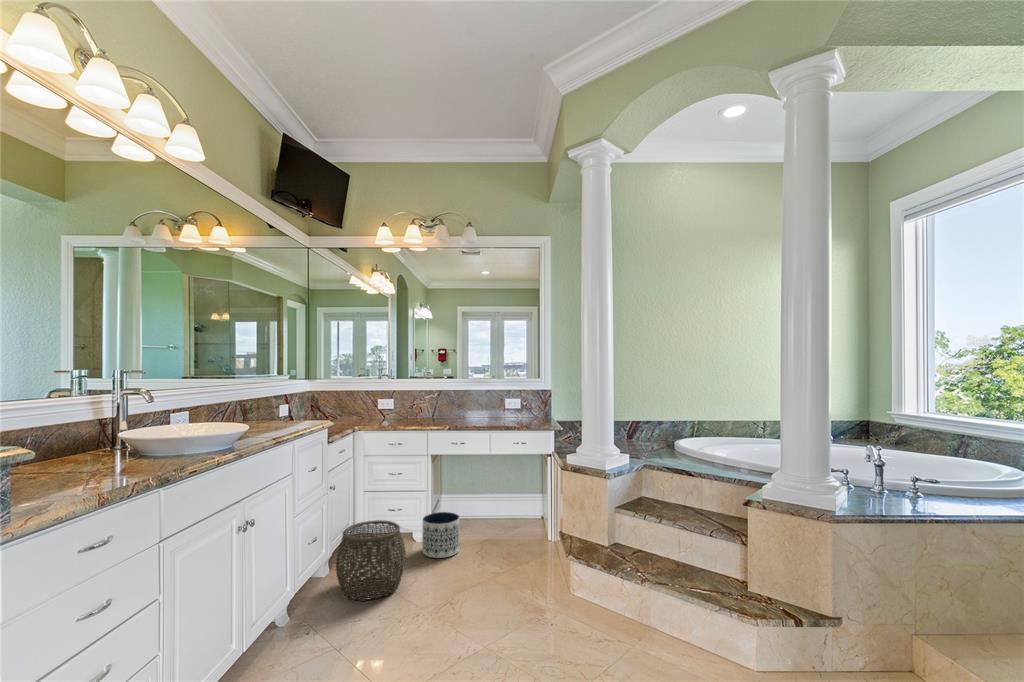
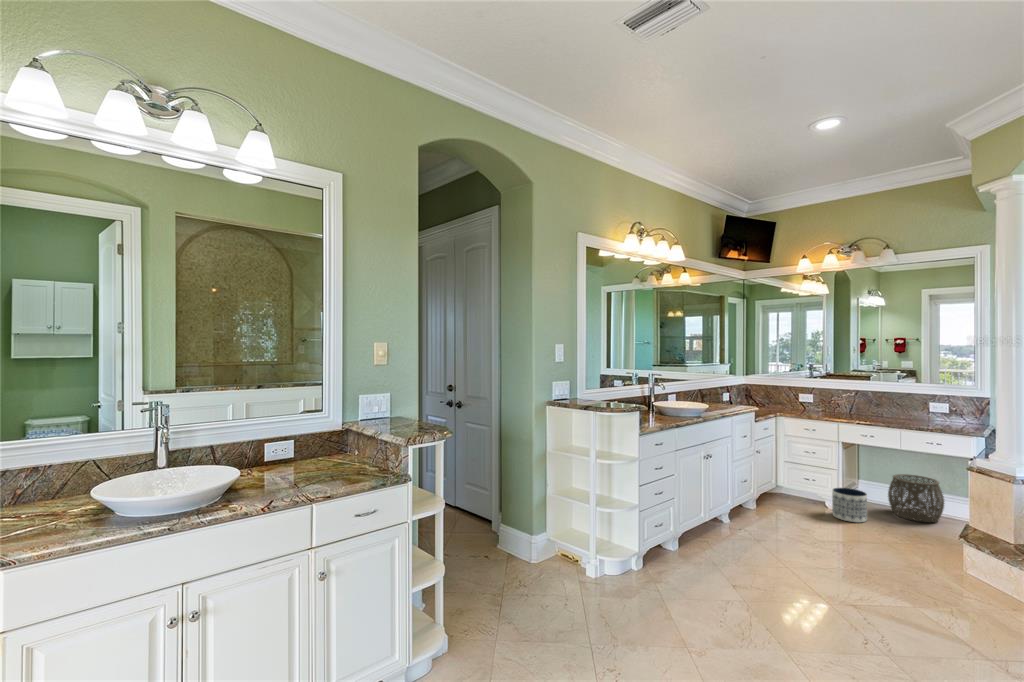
woven basket: present [335,520,406,601] -> present [888,474,944,522]

